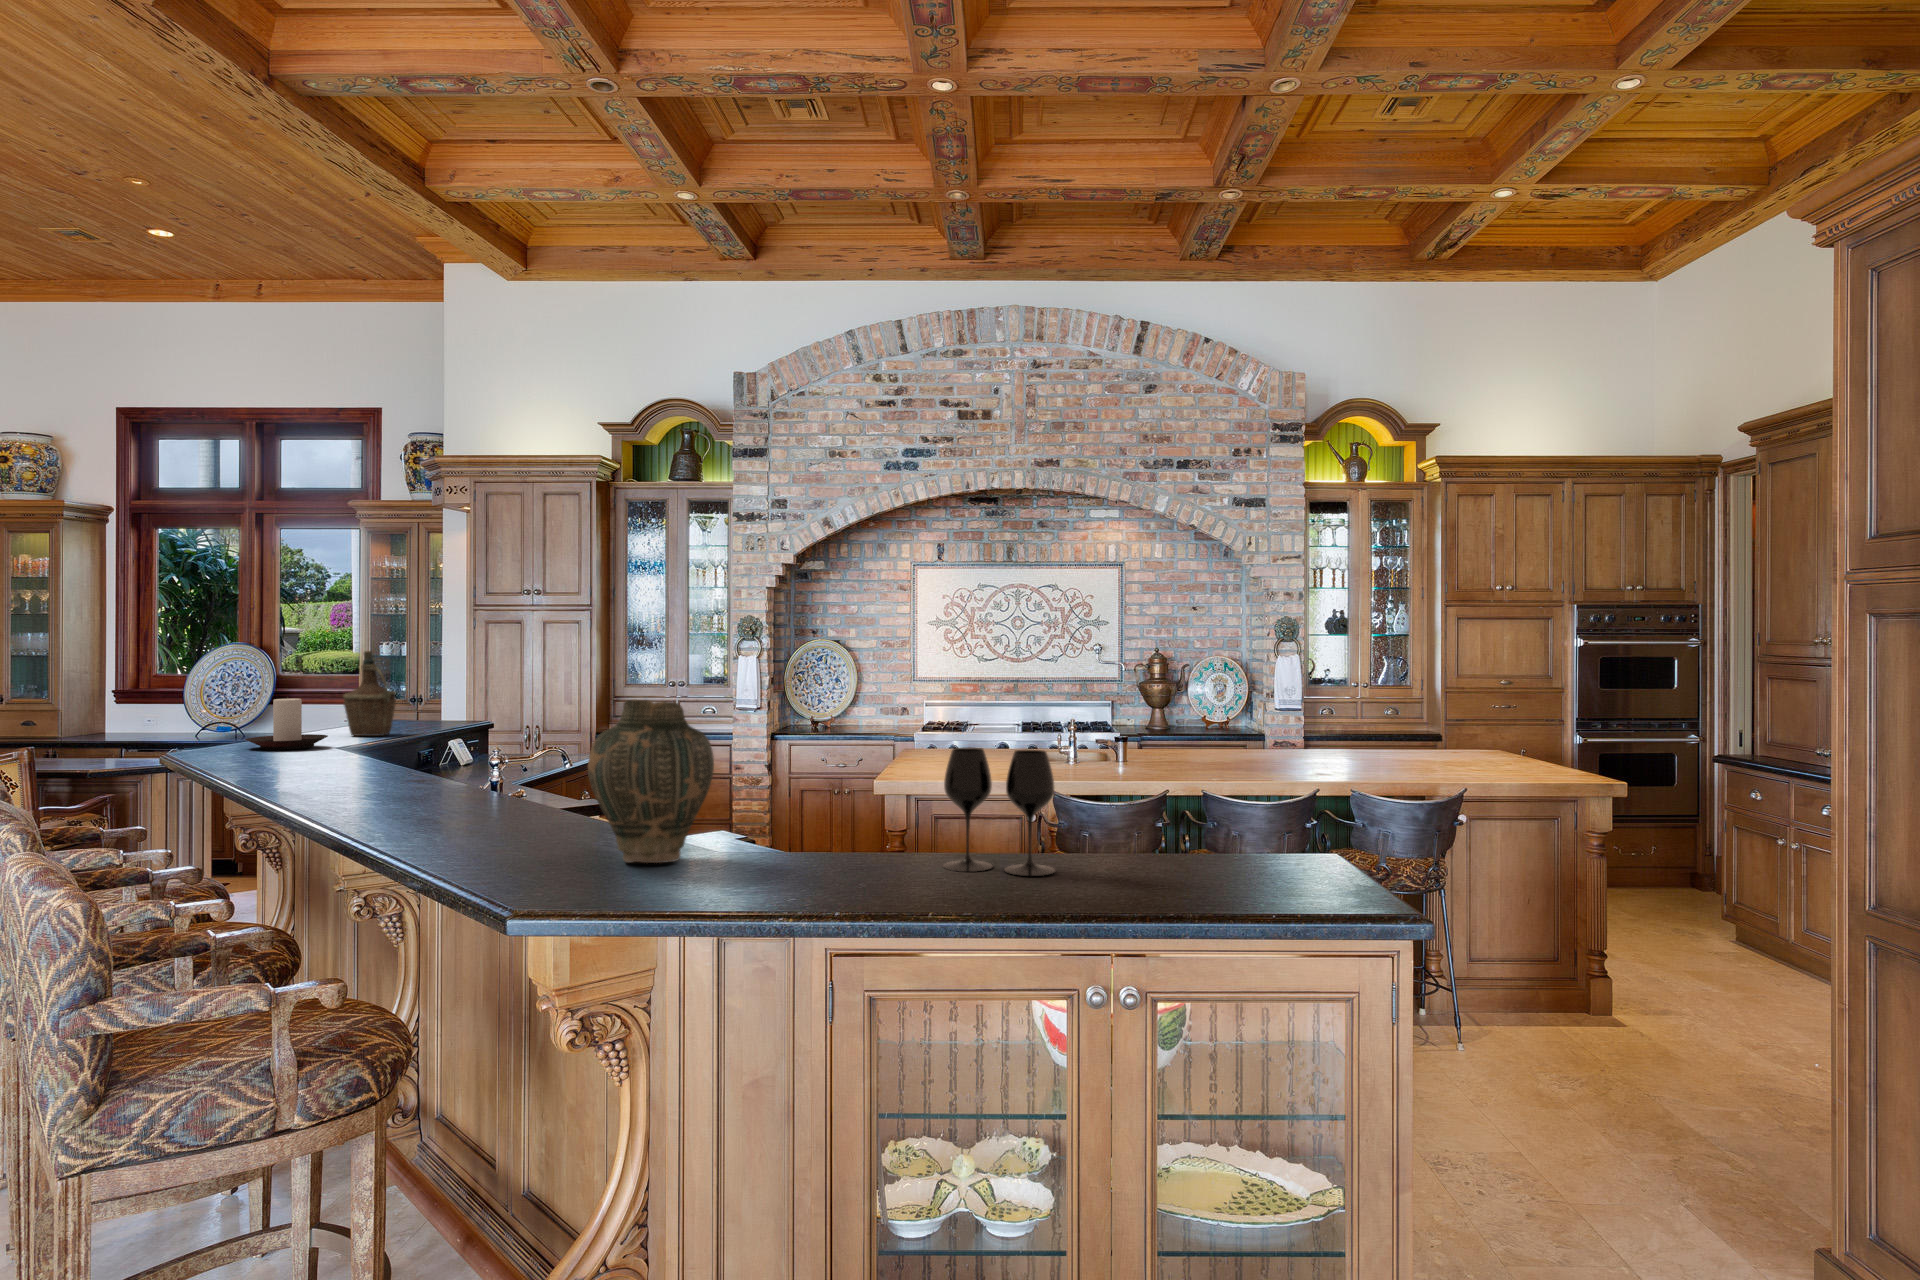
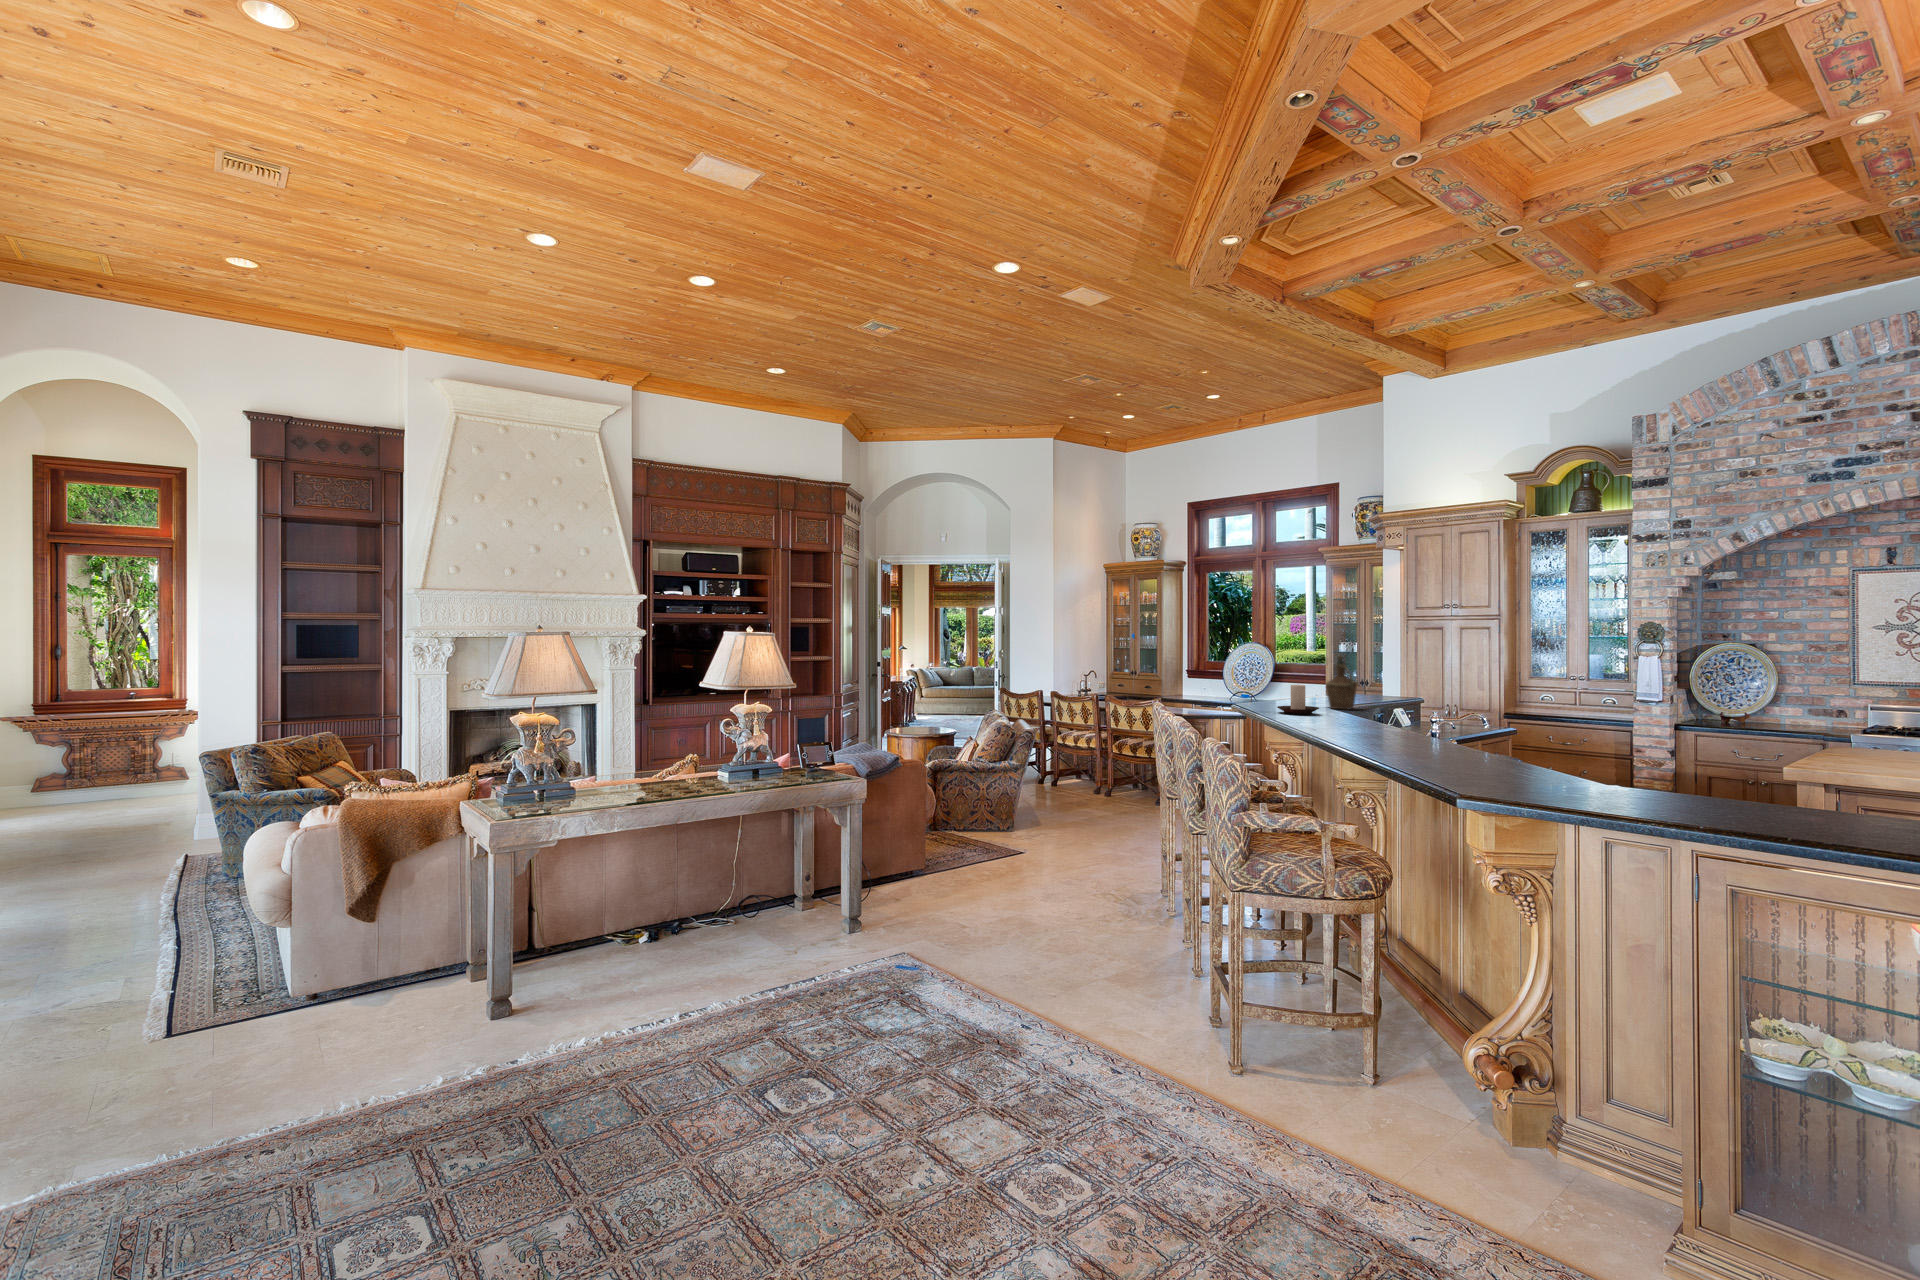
vase: present [588,699,714,863] -> none [1476,703,1556,796]
wine glass: present [943,748,1055,876] -> none [1728,748,1829,841]

